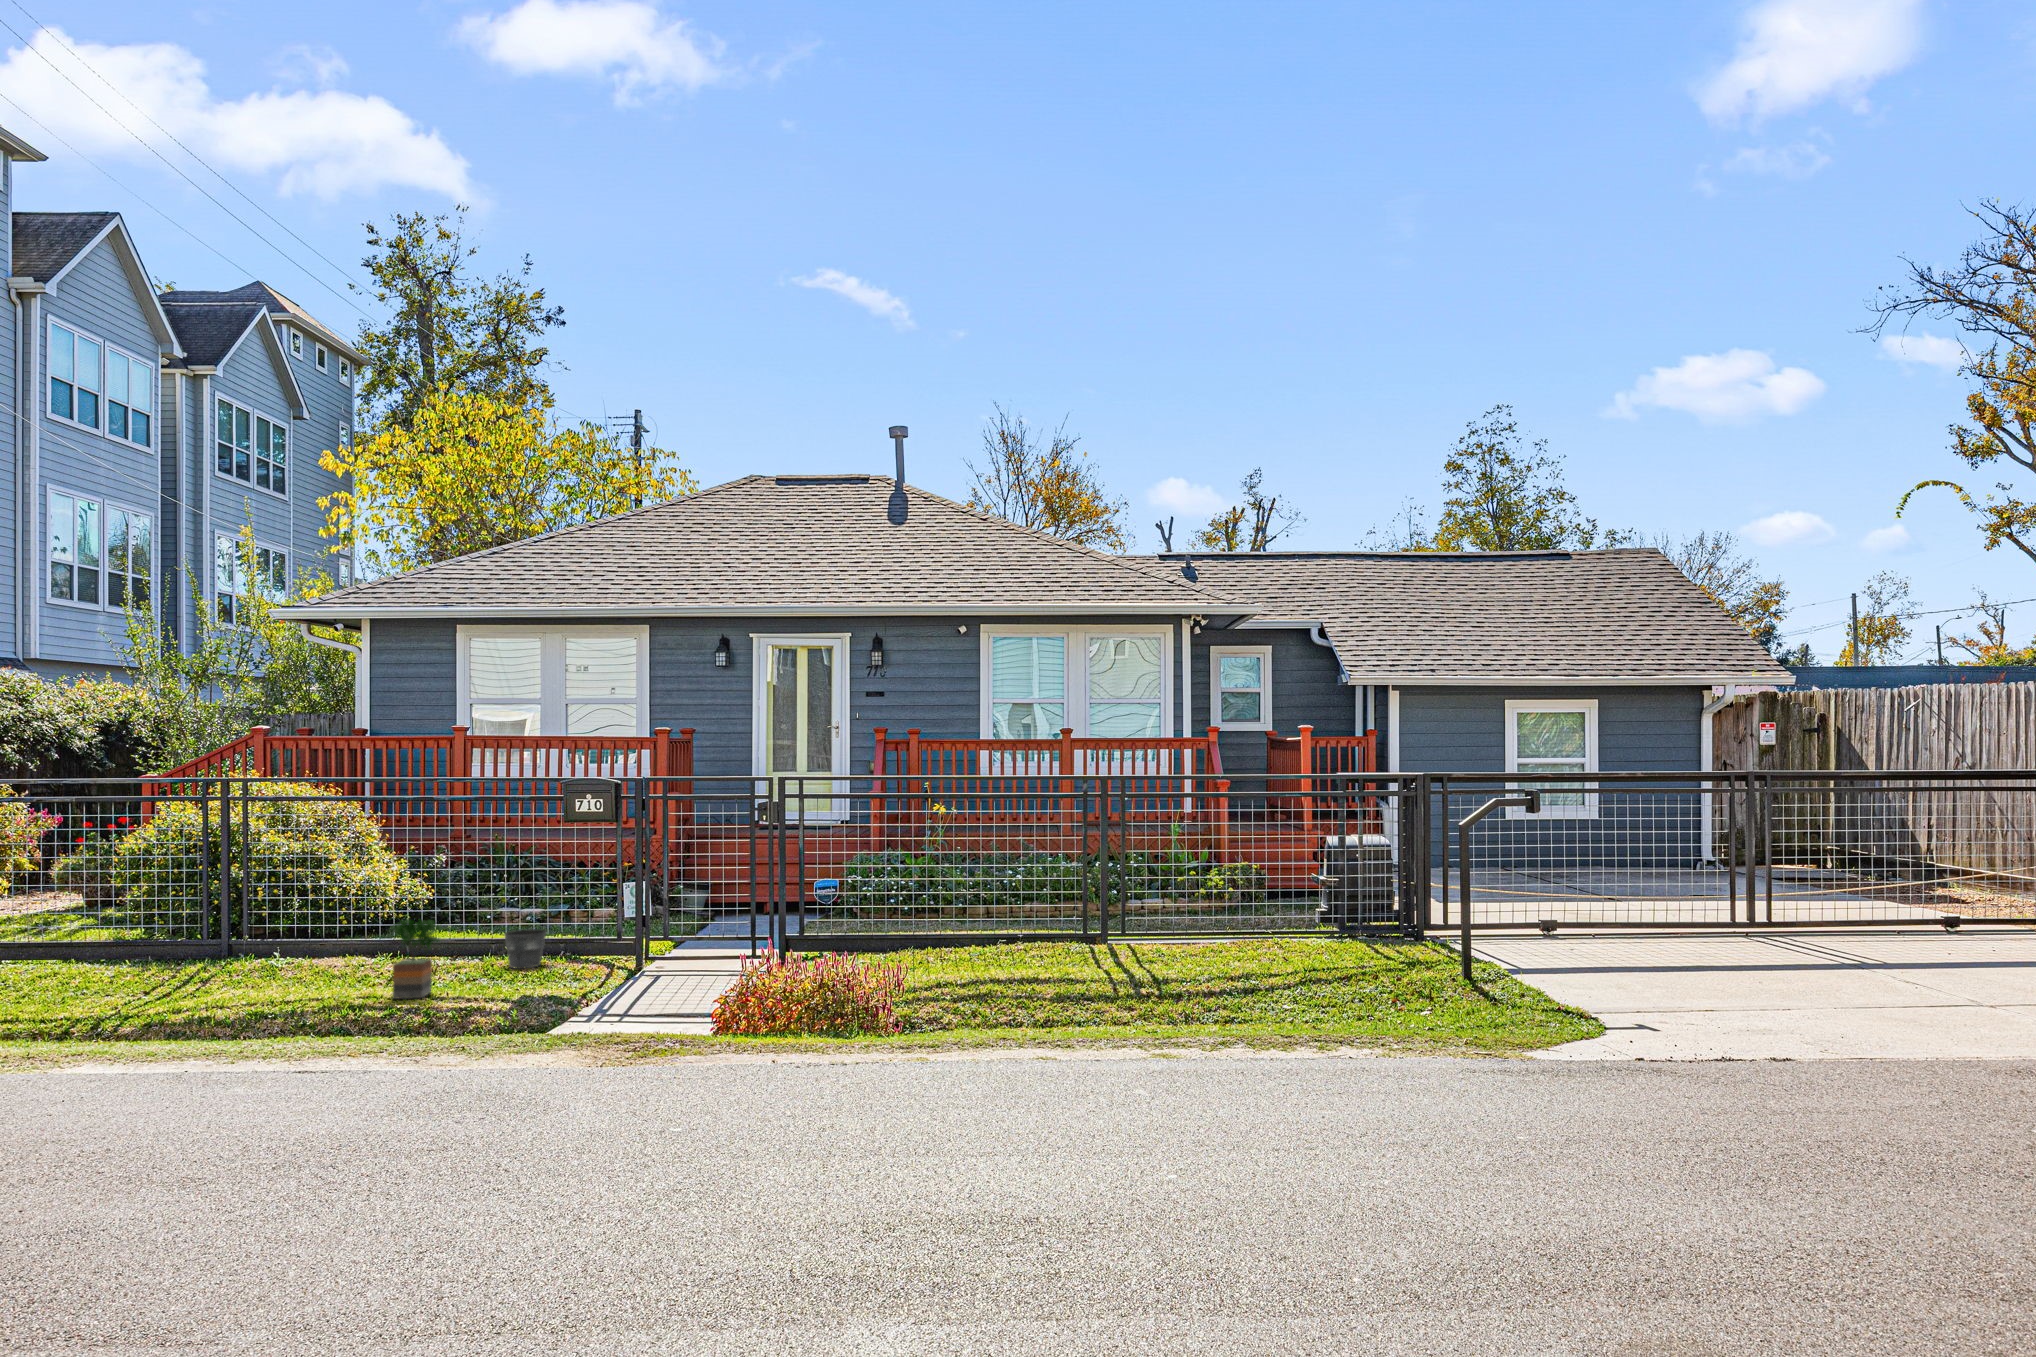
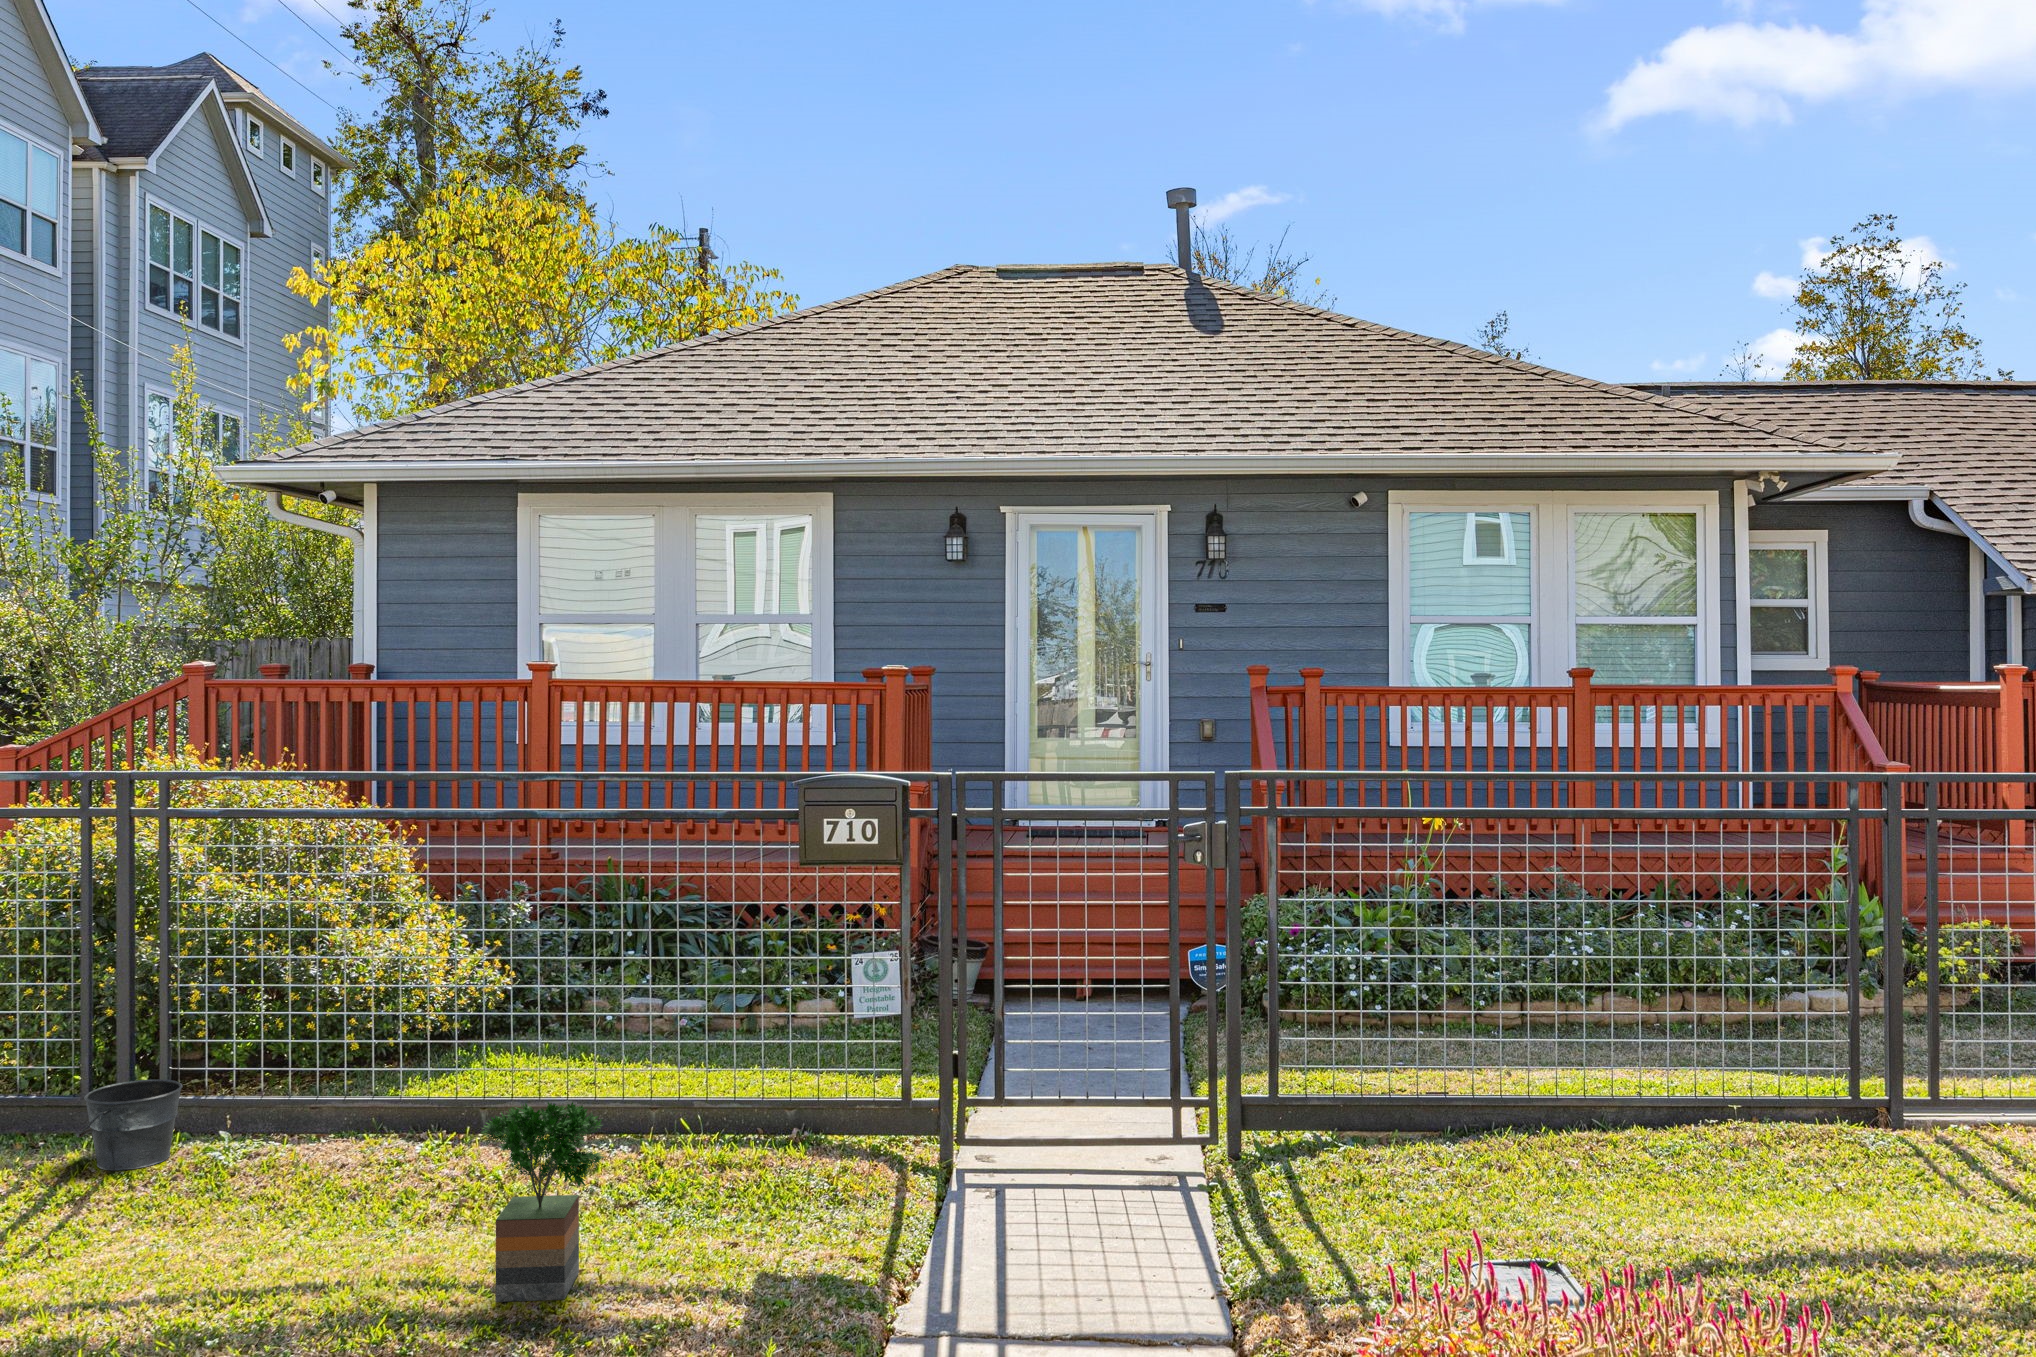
bucket: present [500,929,546,969] -> present [77,1079,183,1171]

